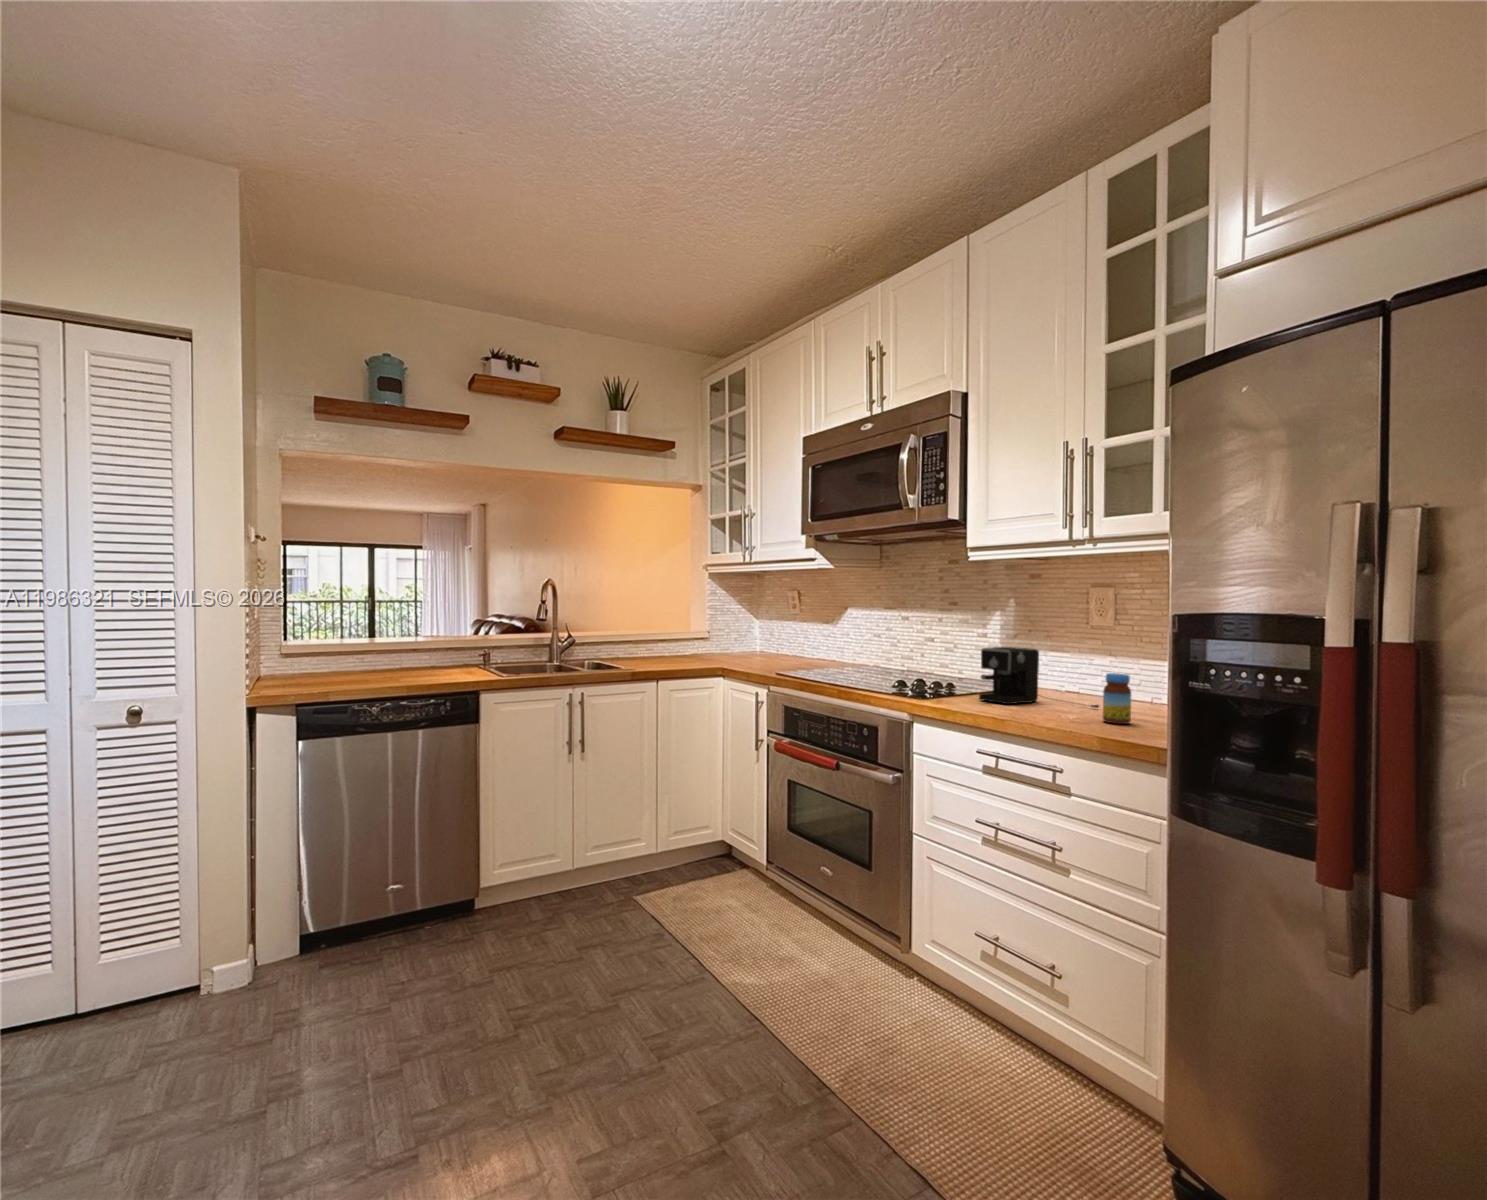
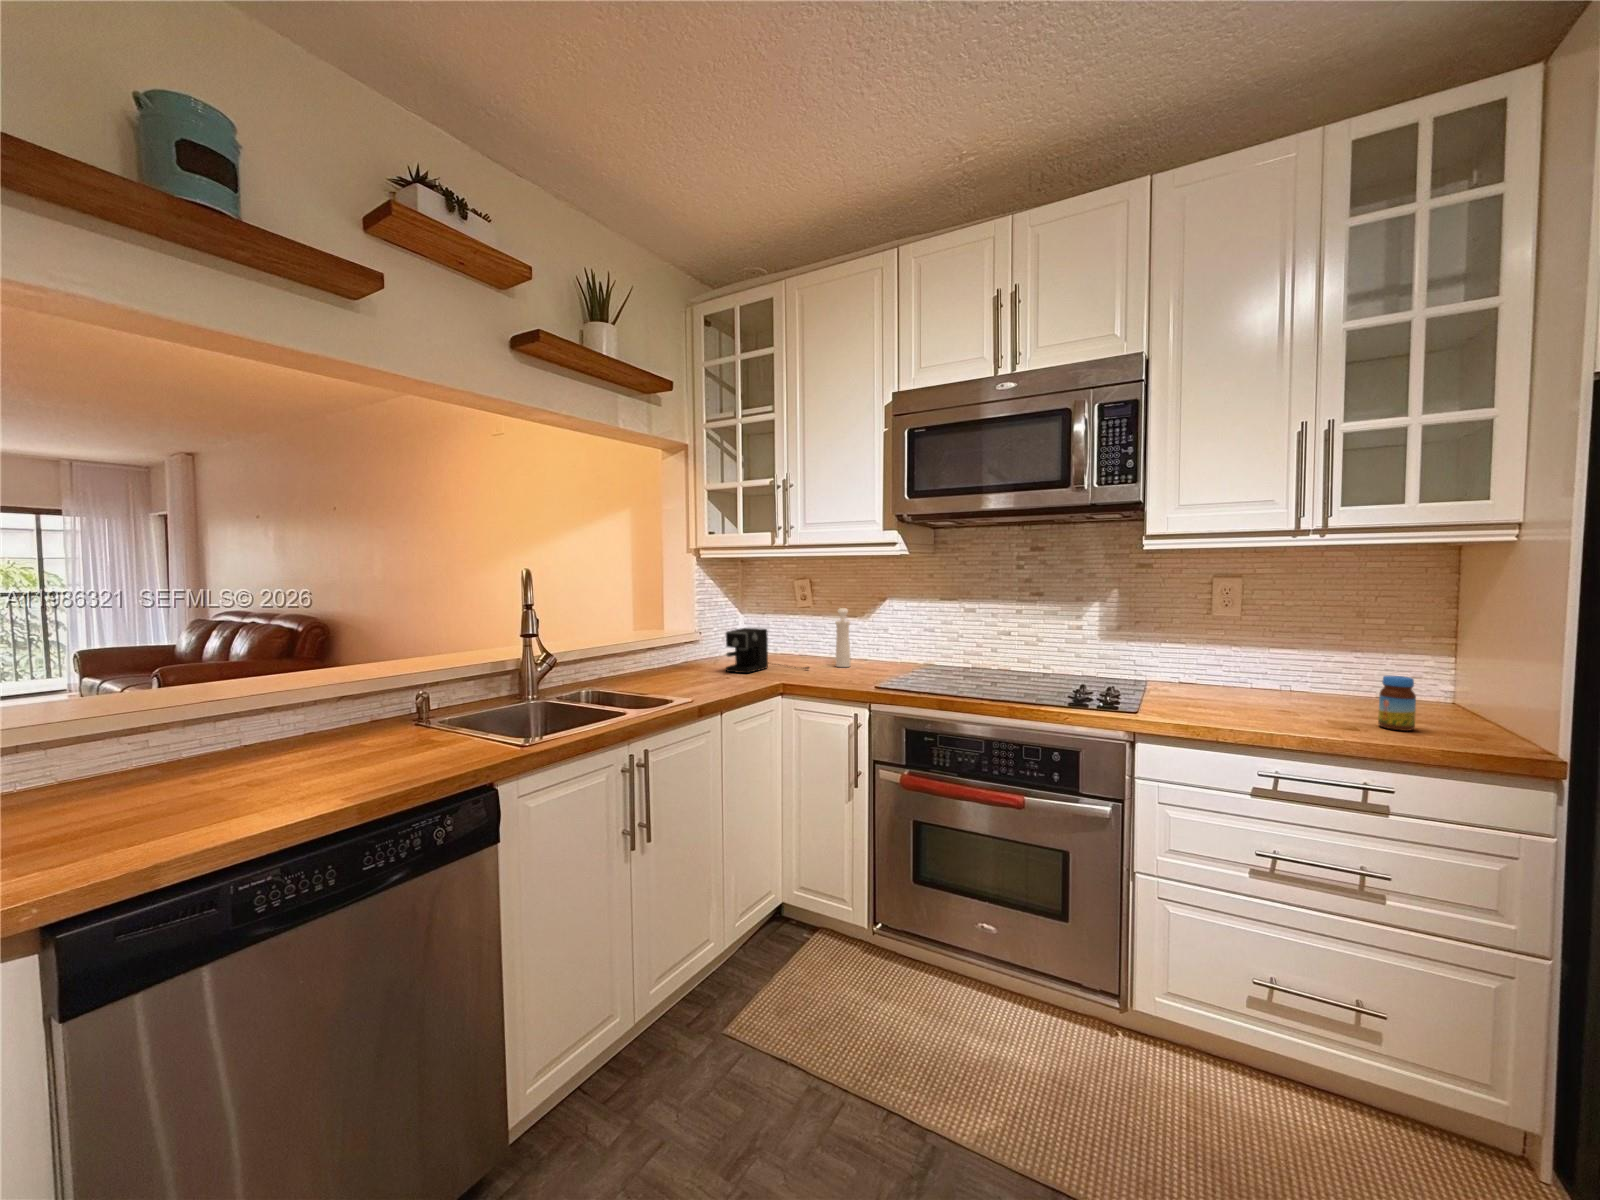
pepper mill: none [795,614,819,664] -> present [835,608,850,667]
coffee maker: present [979,647,1099,708] -> present [726,628,809,673]

